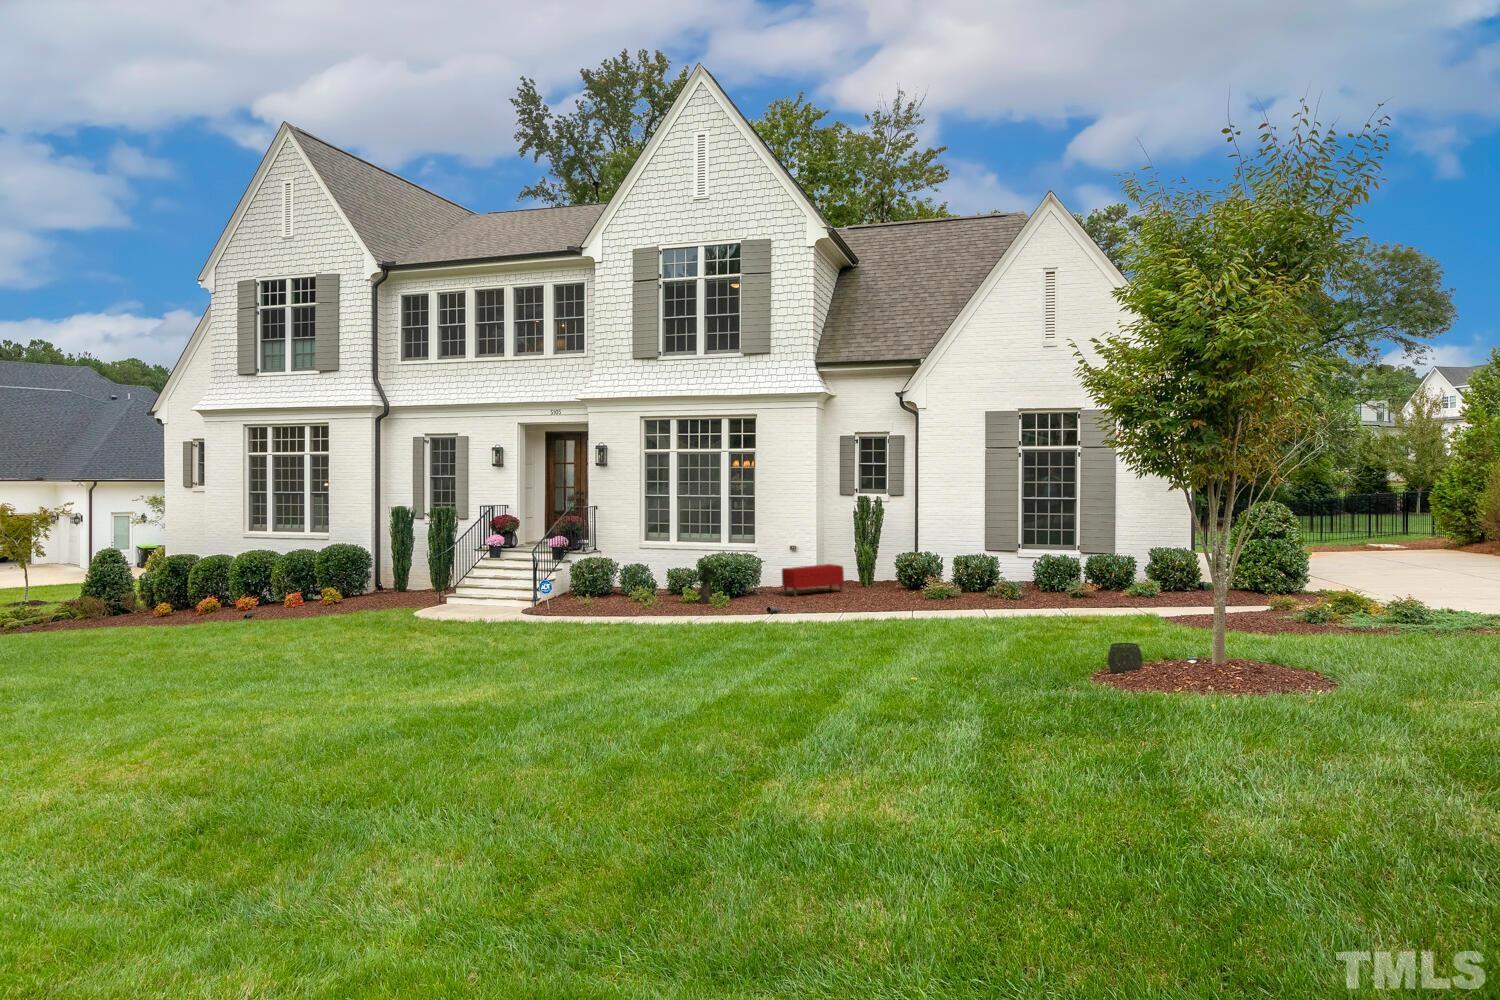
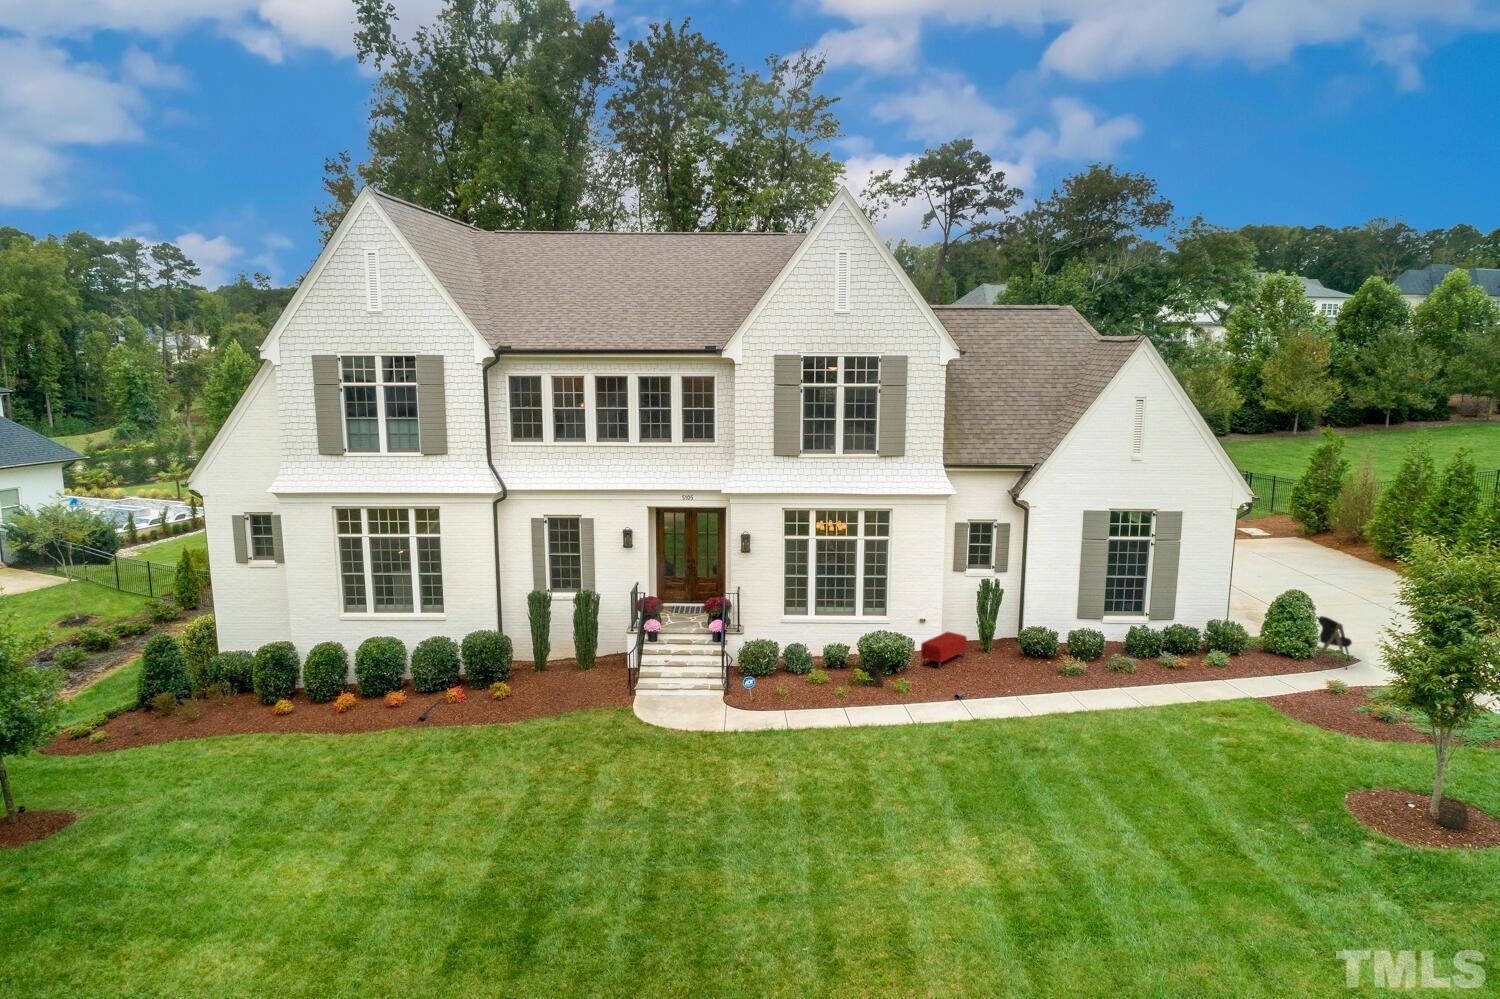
chair: none [1275,538,1333,603] -> present [1315,616,1352,670]

